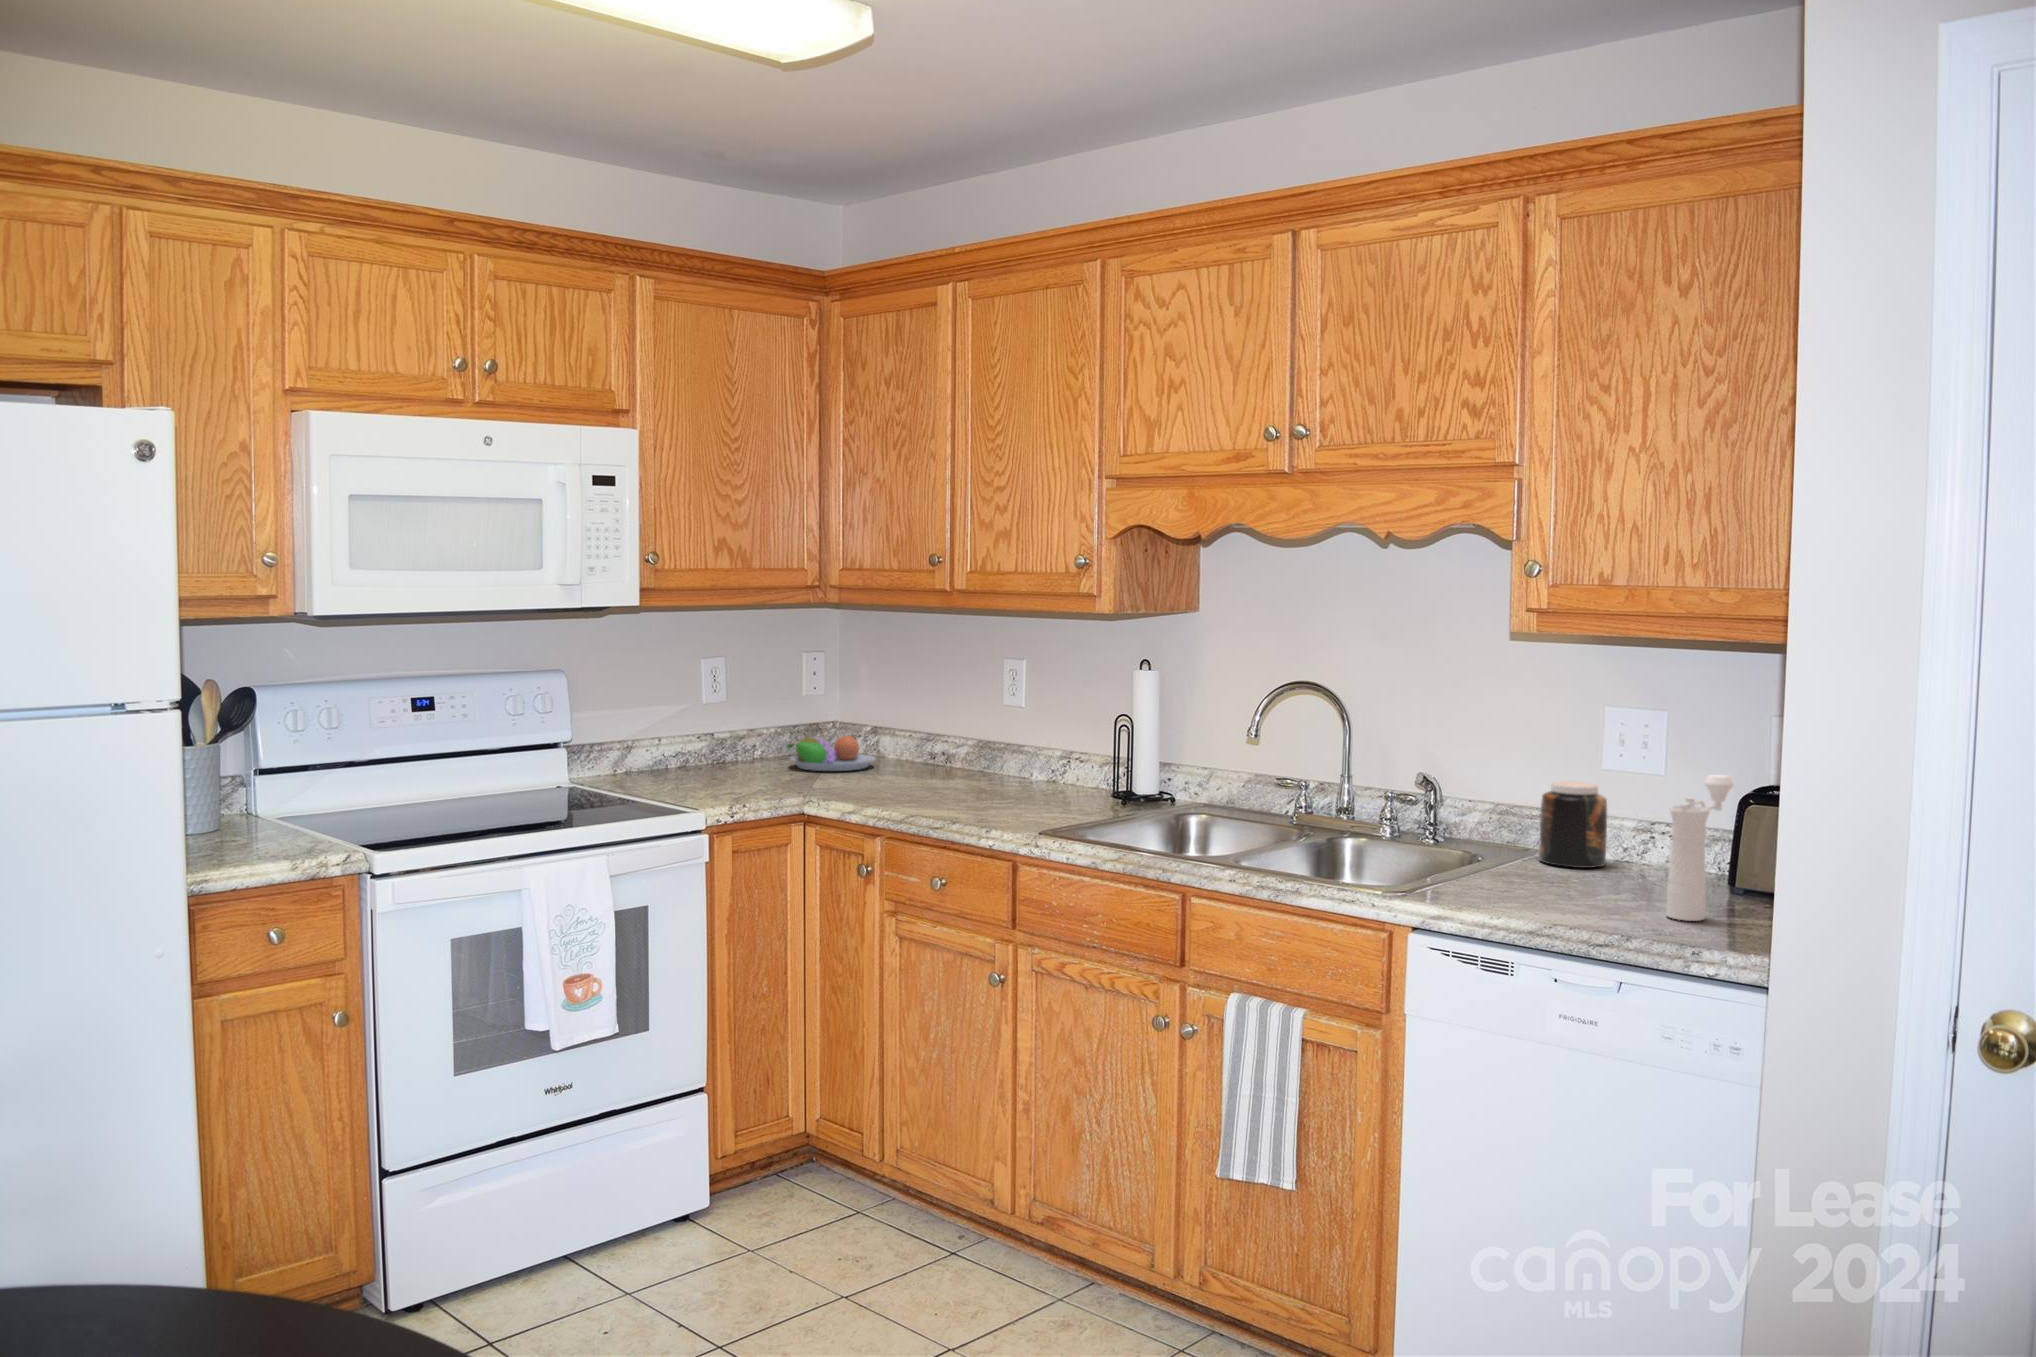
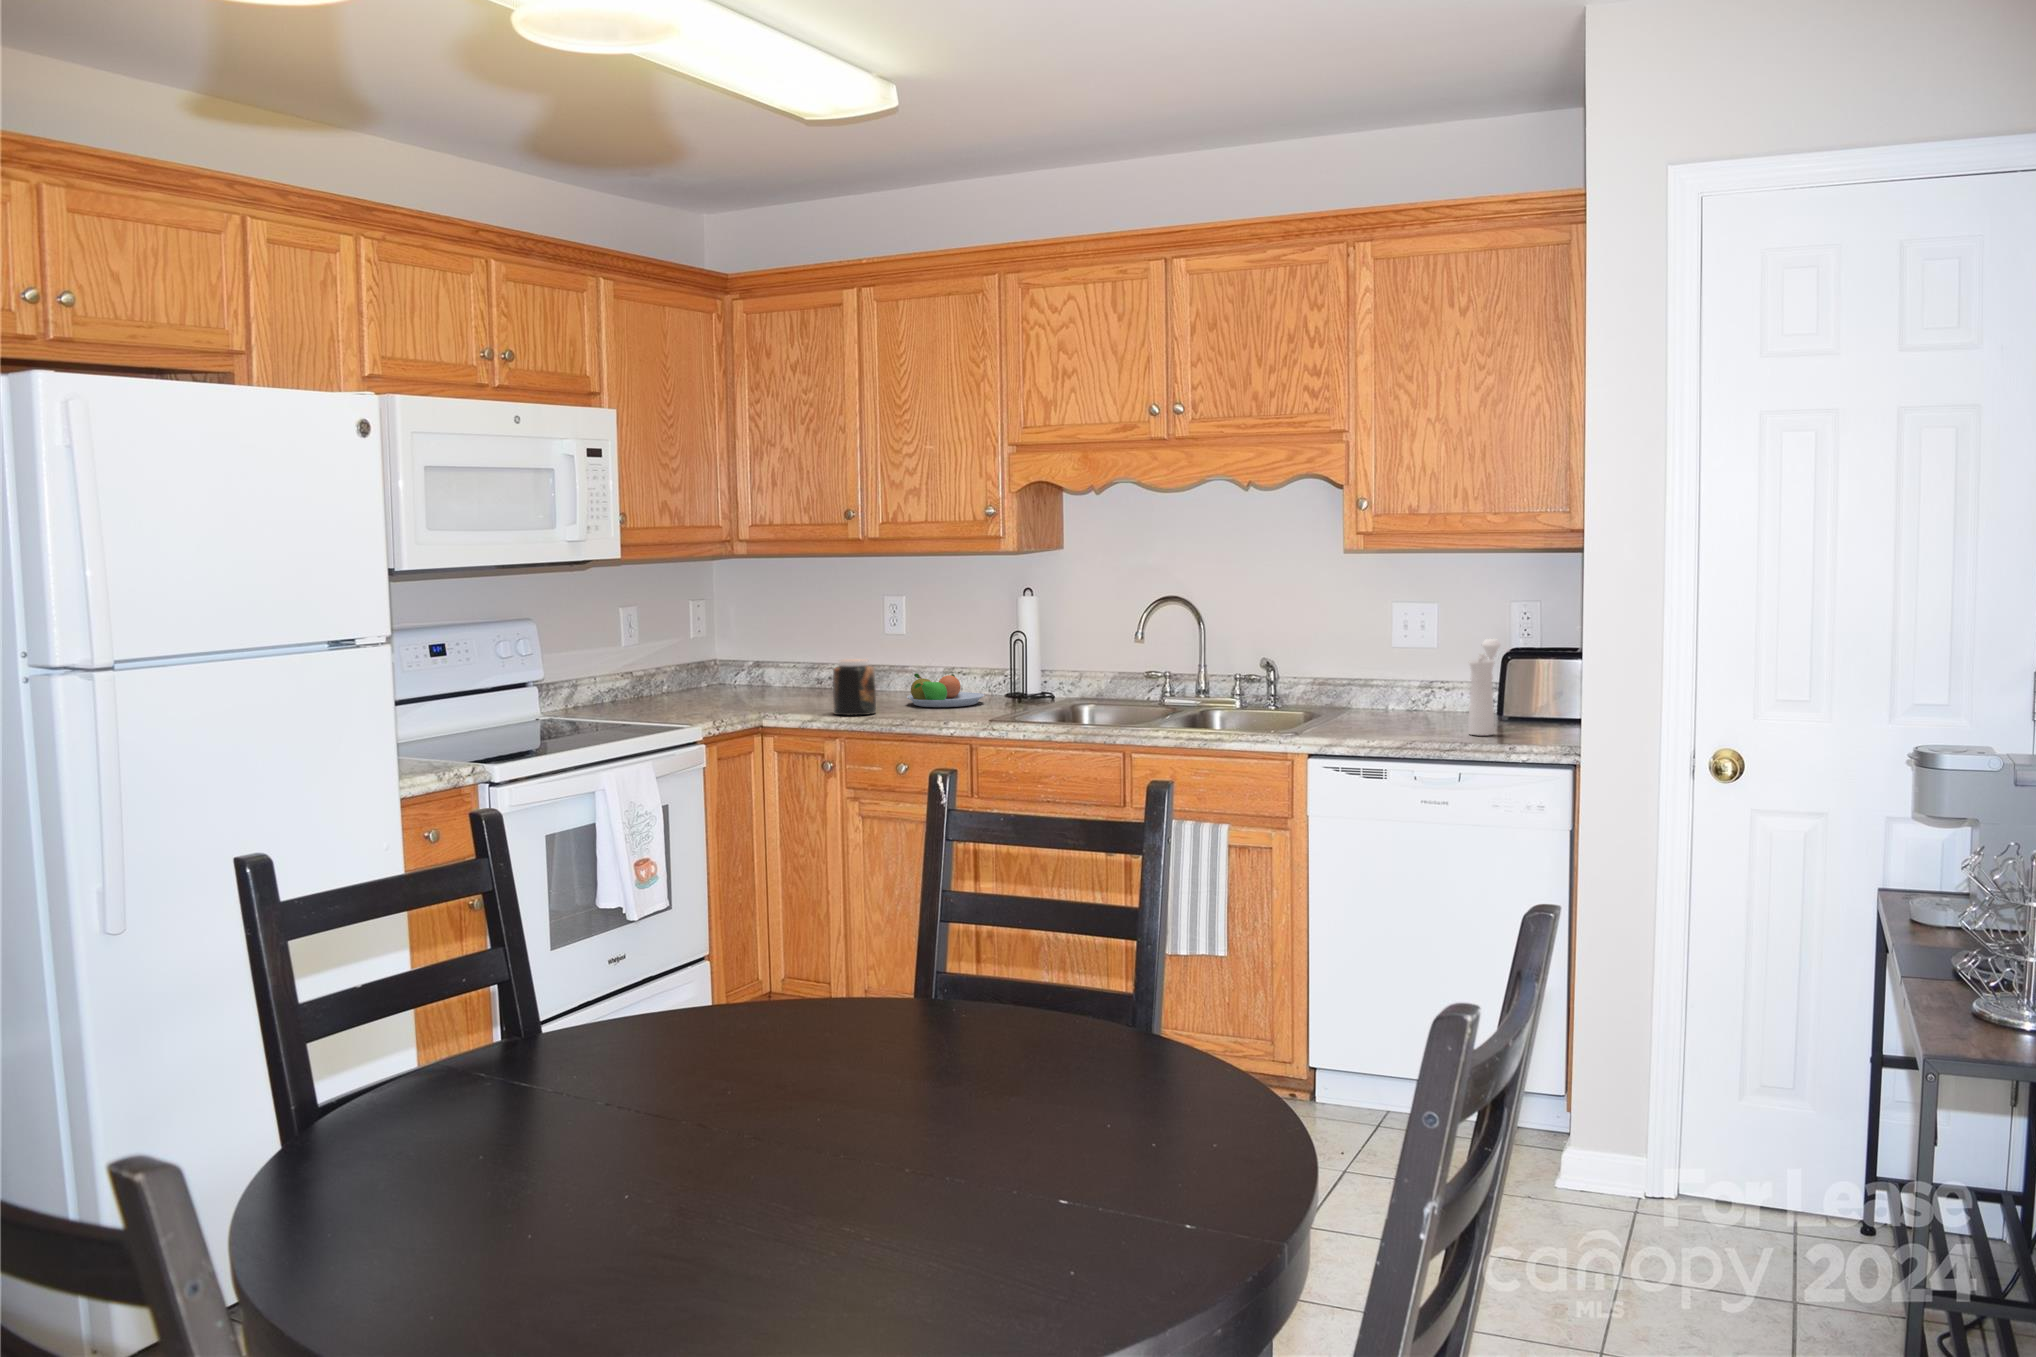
fruit bowl: present [787,733,876,771] -> present [907,673,984,707]
jar: present [1539,781,1607,868] -> present [833,659,876,715]

